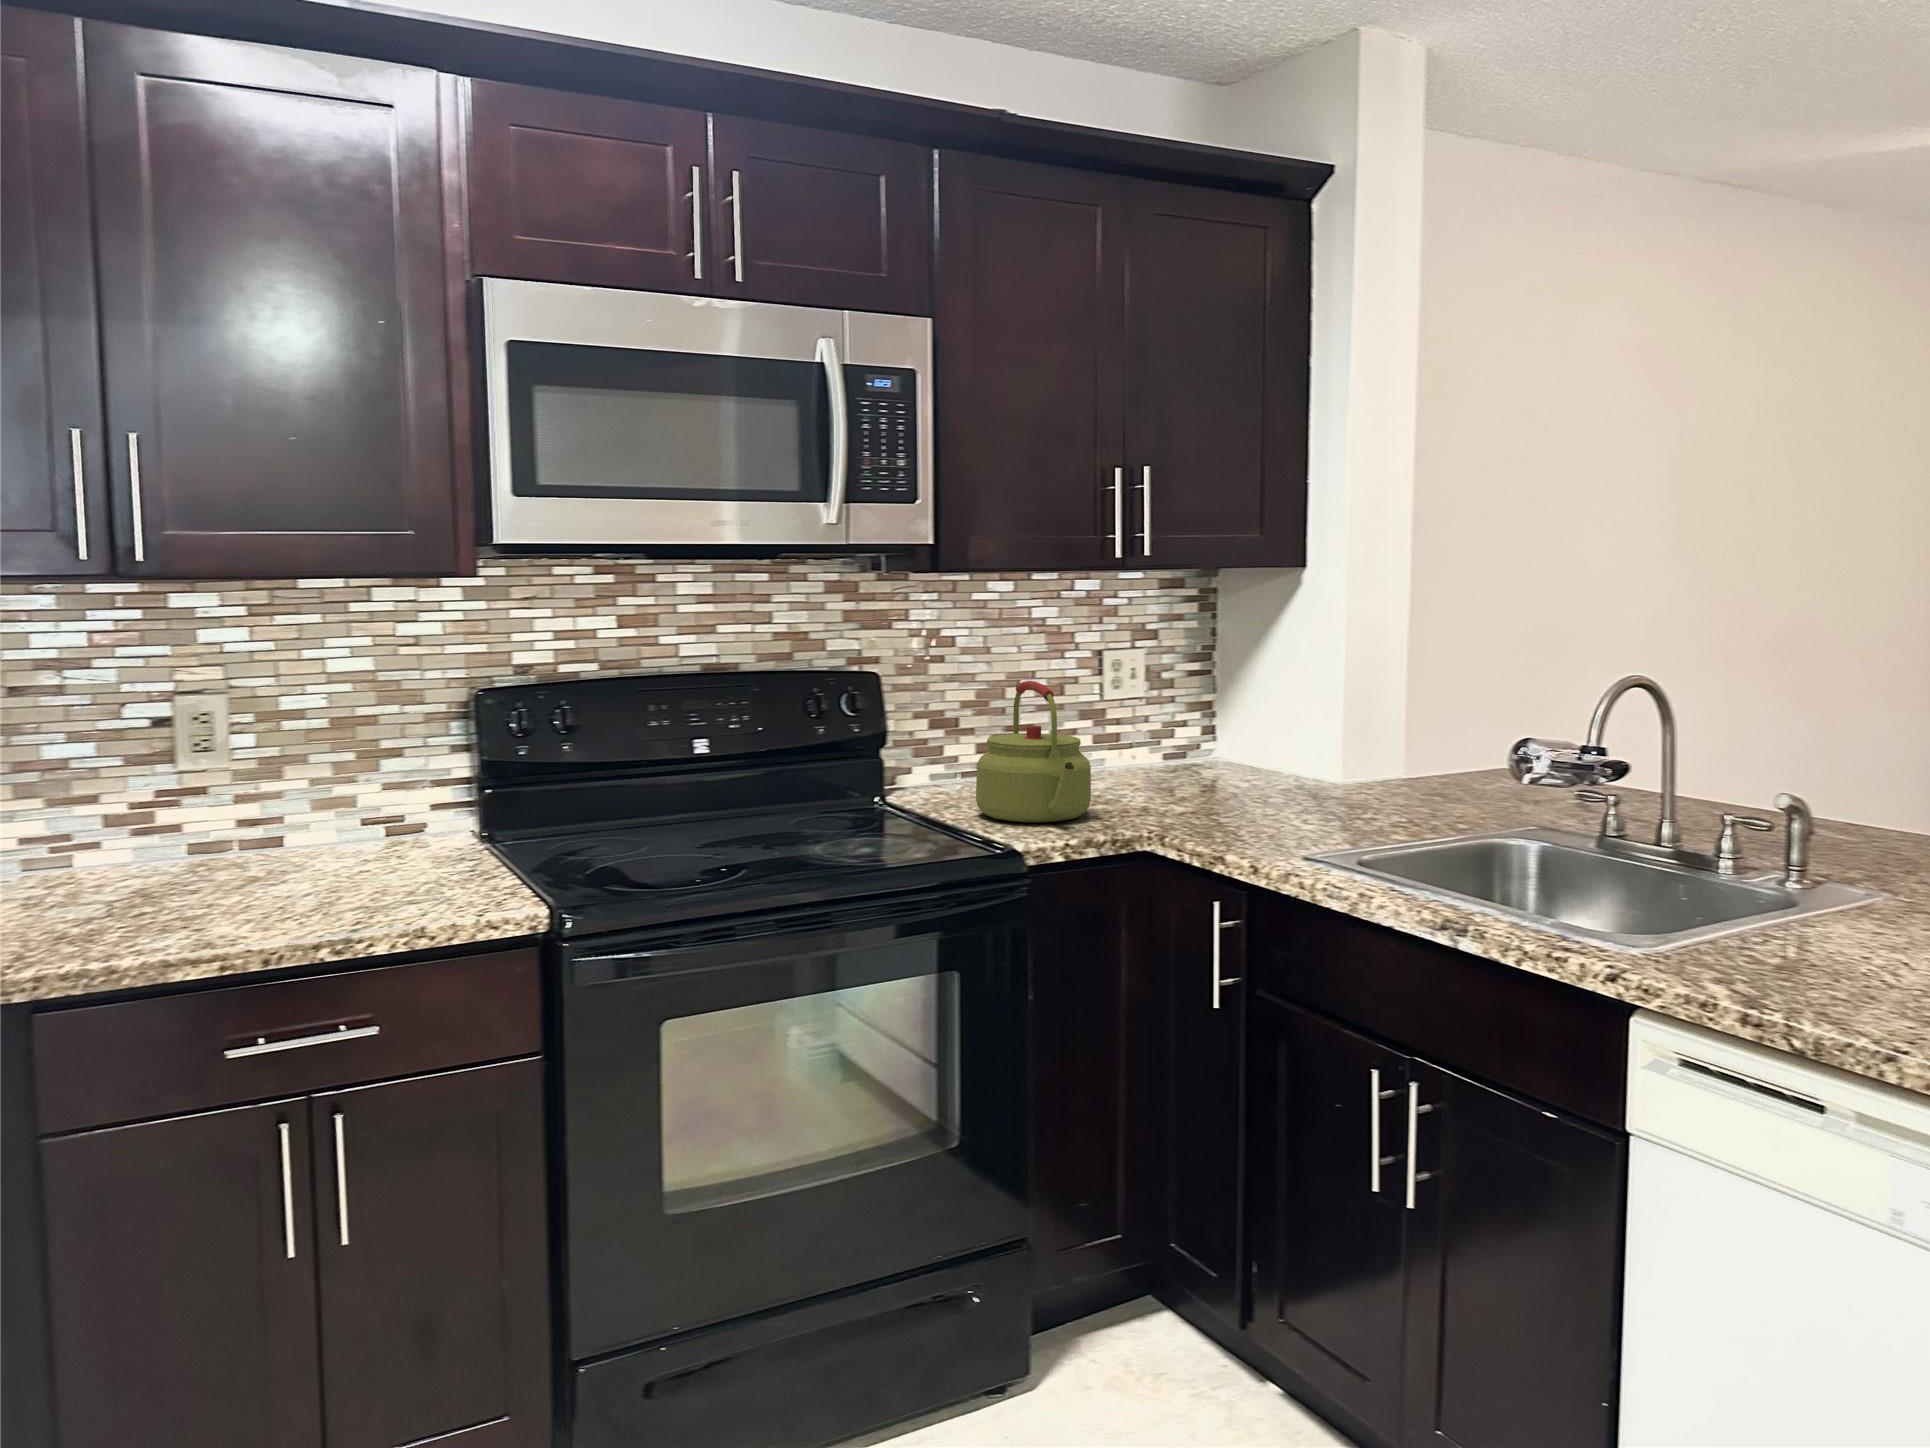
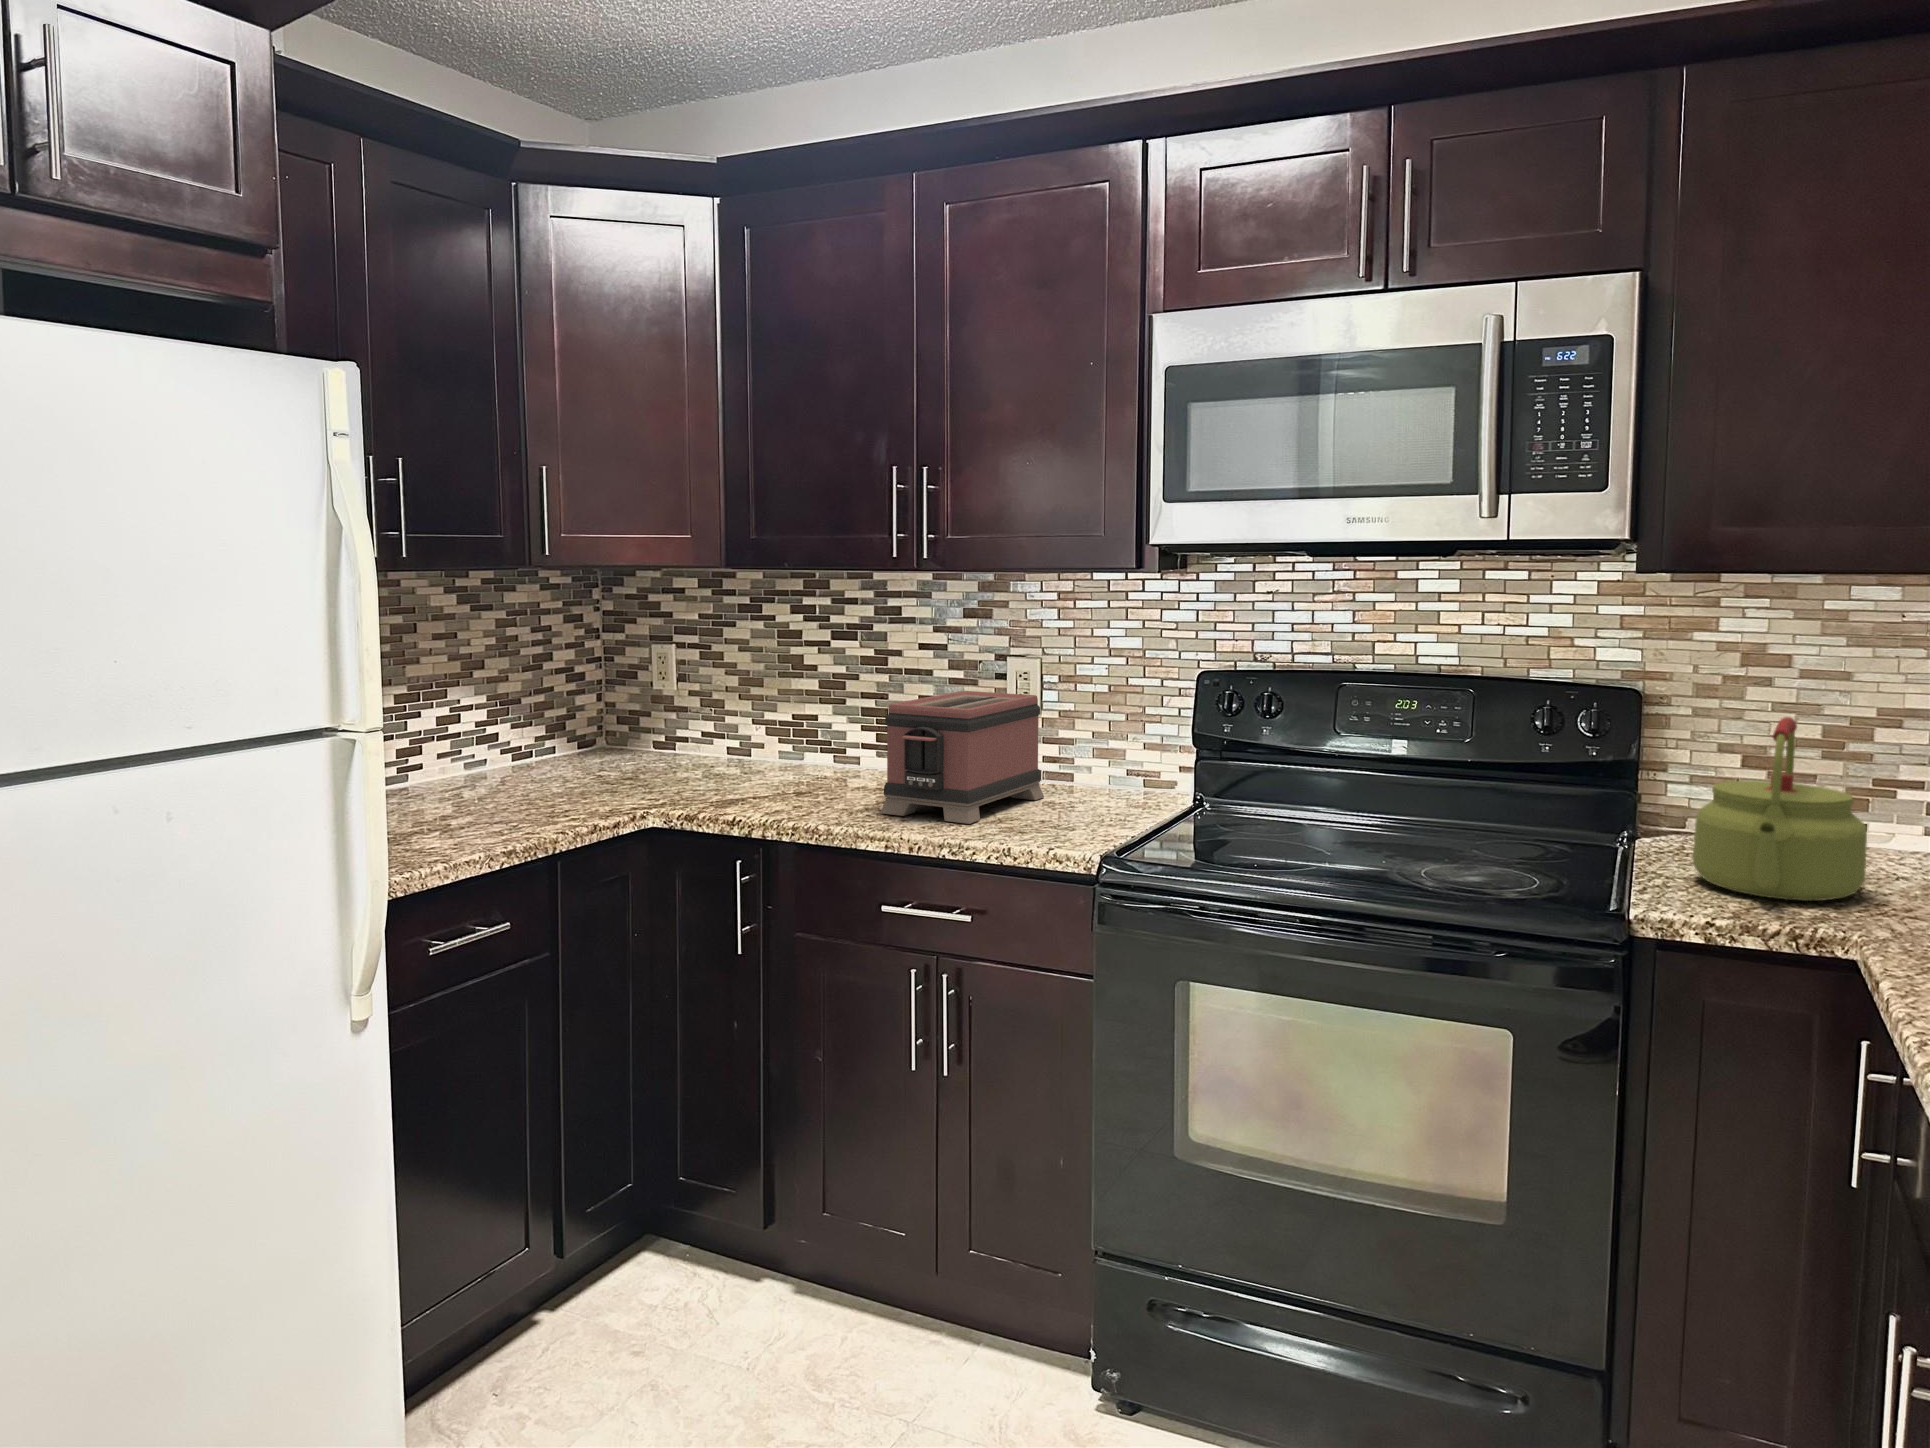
toaster: none [133,738,301,932] -> present [880,691,1044,824]

